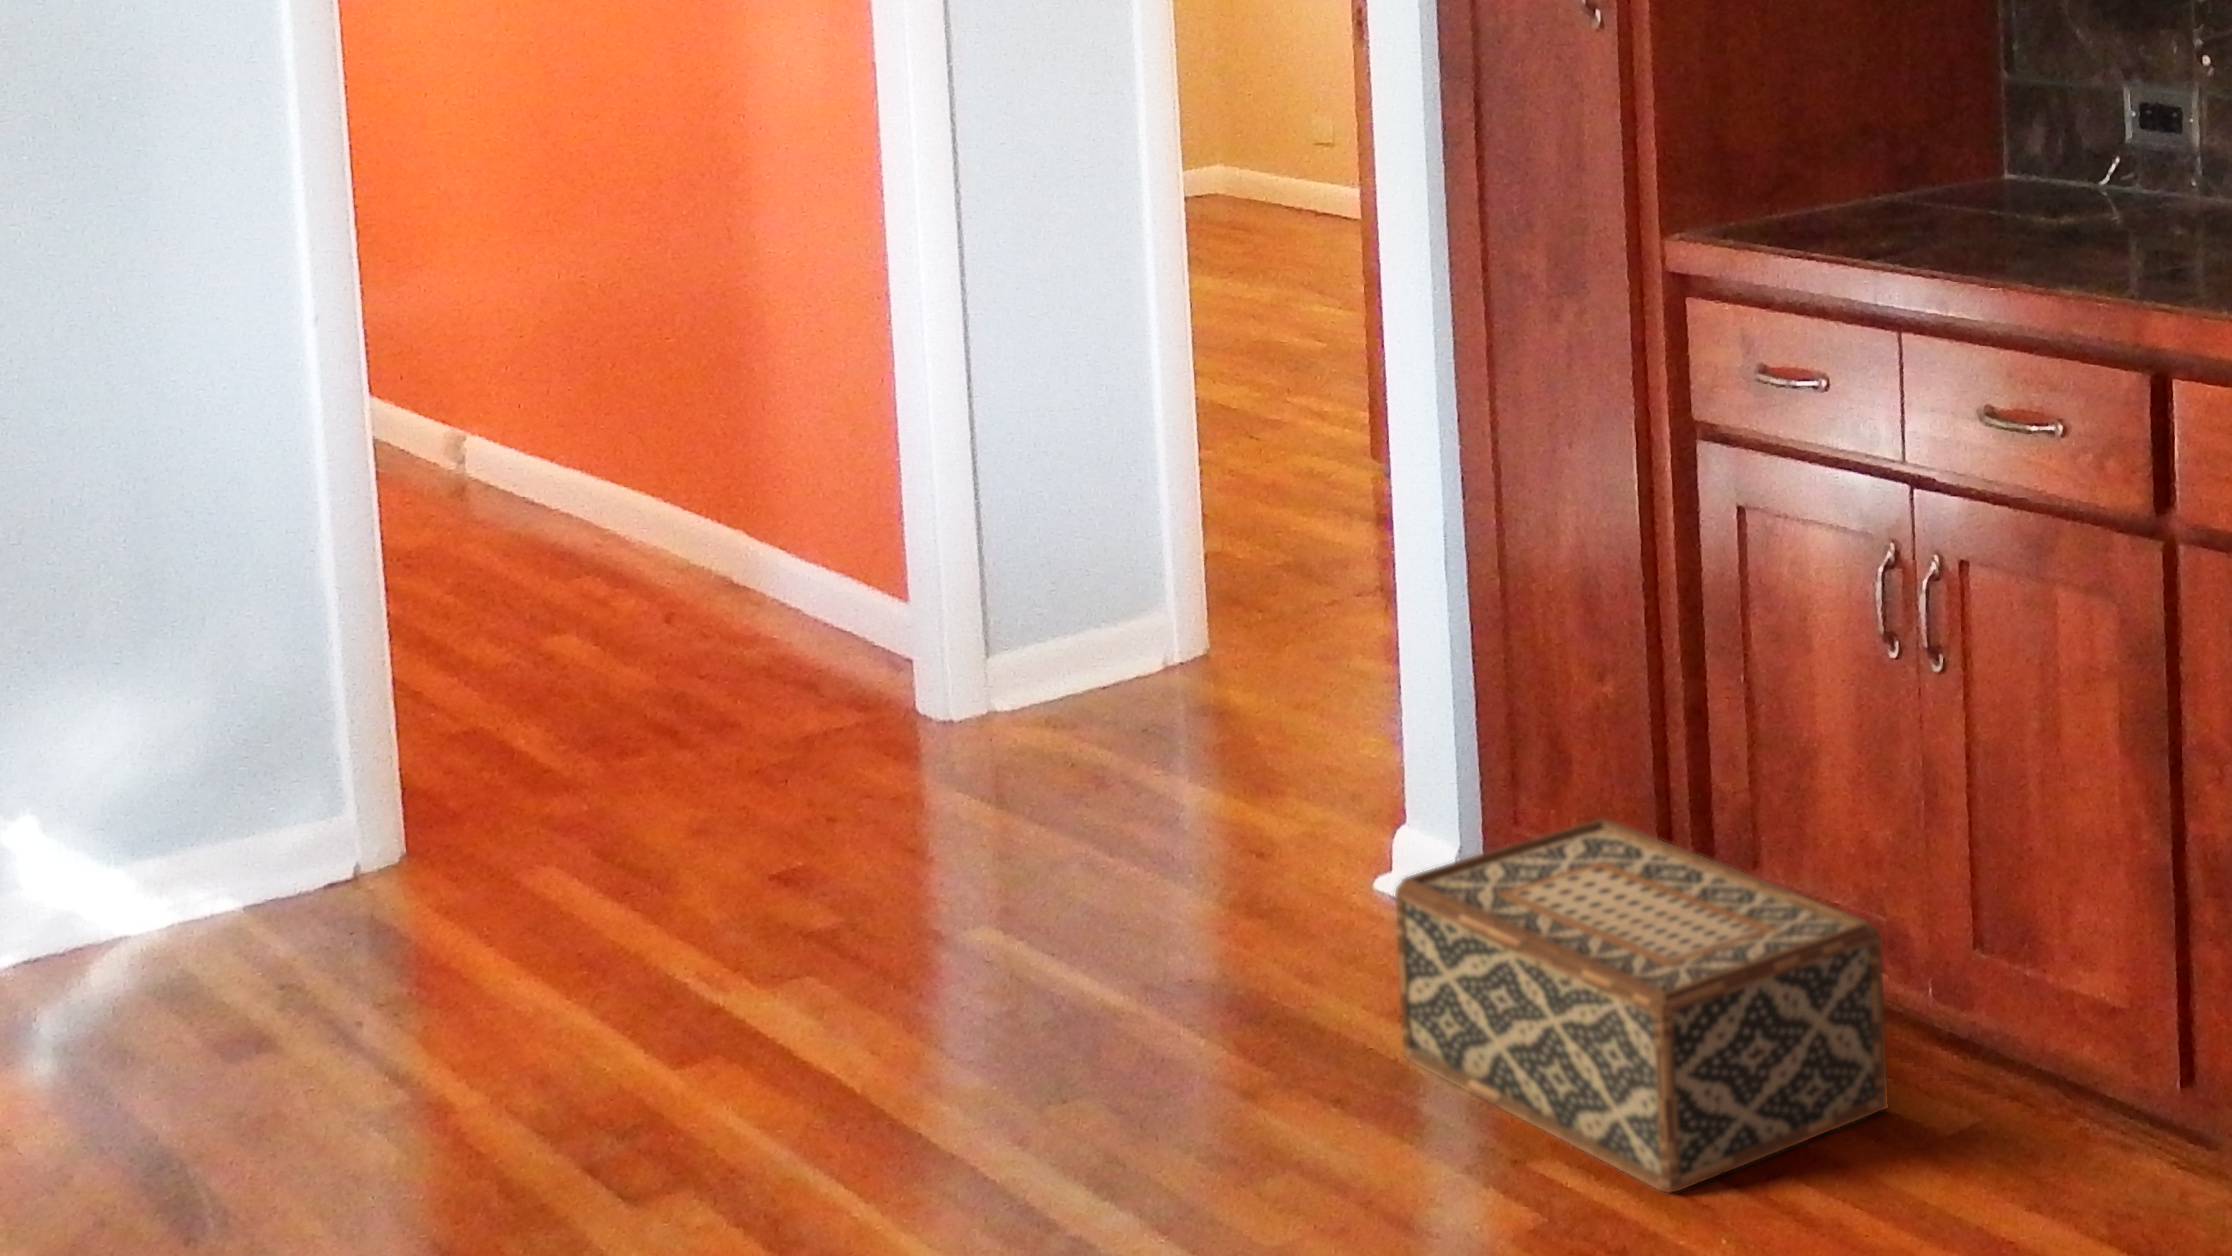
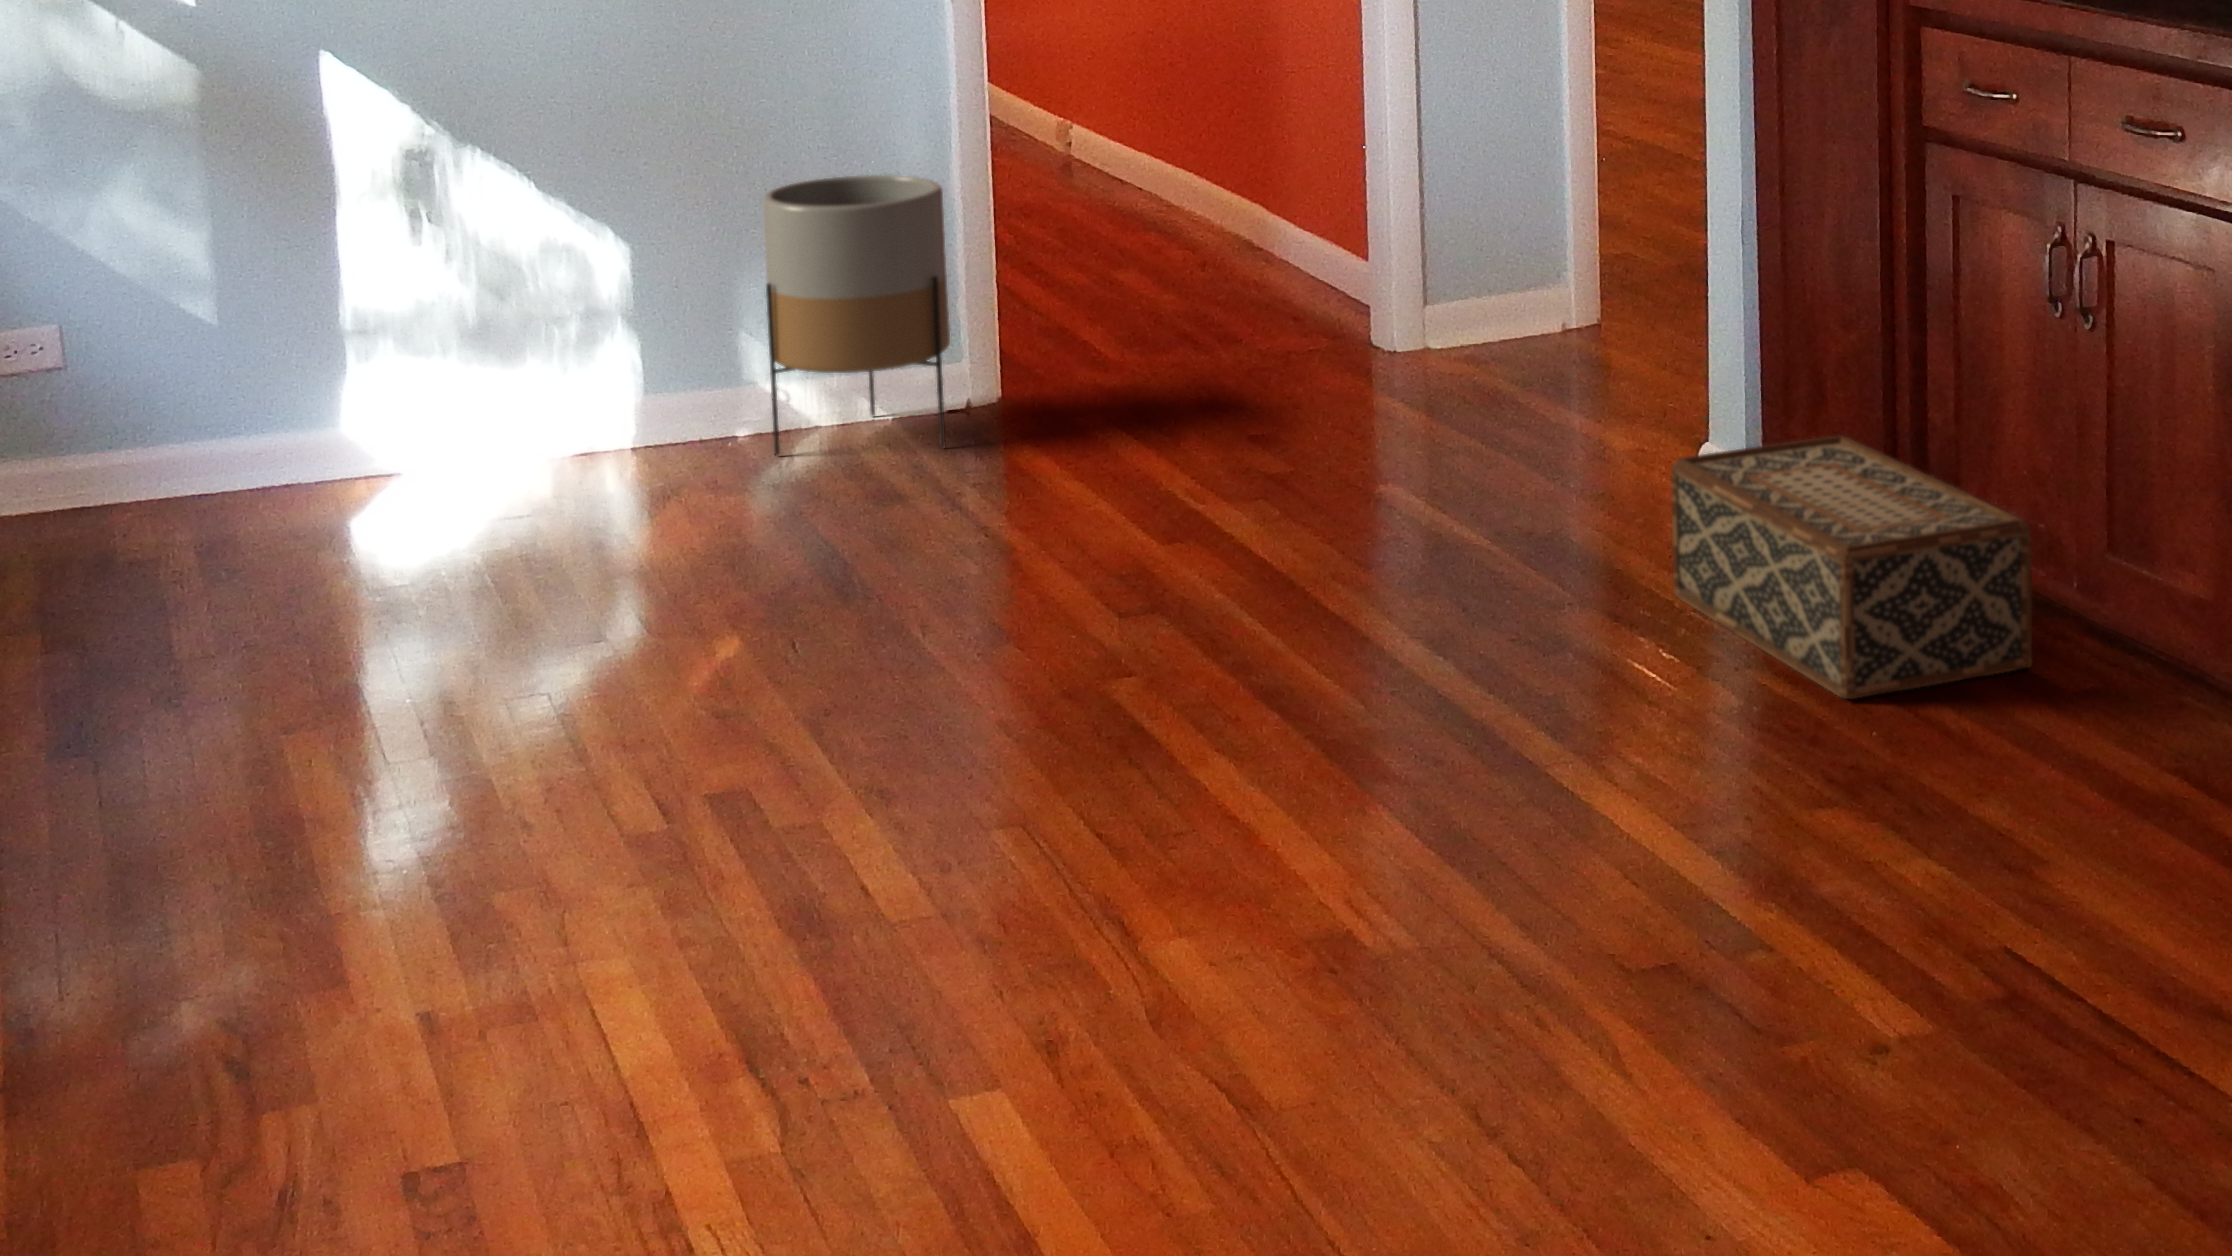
planter: none [34,568,330,986] -> present [763,175,950,455]

